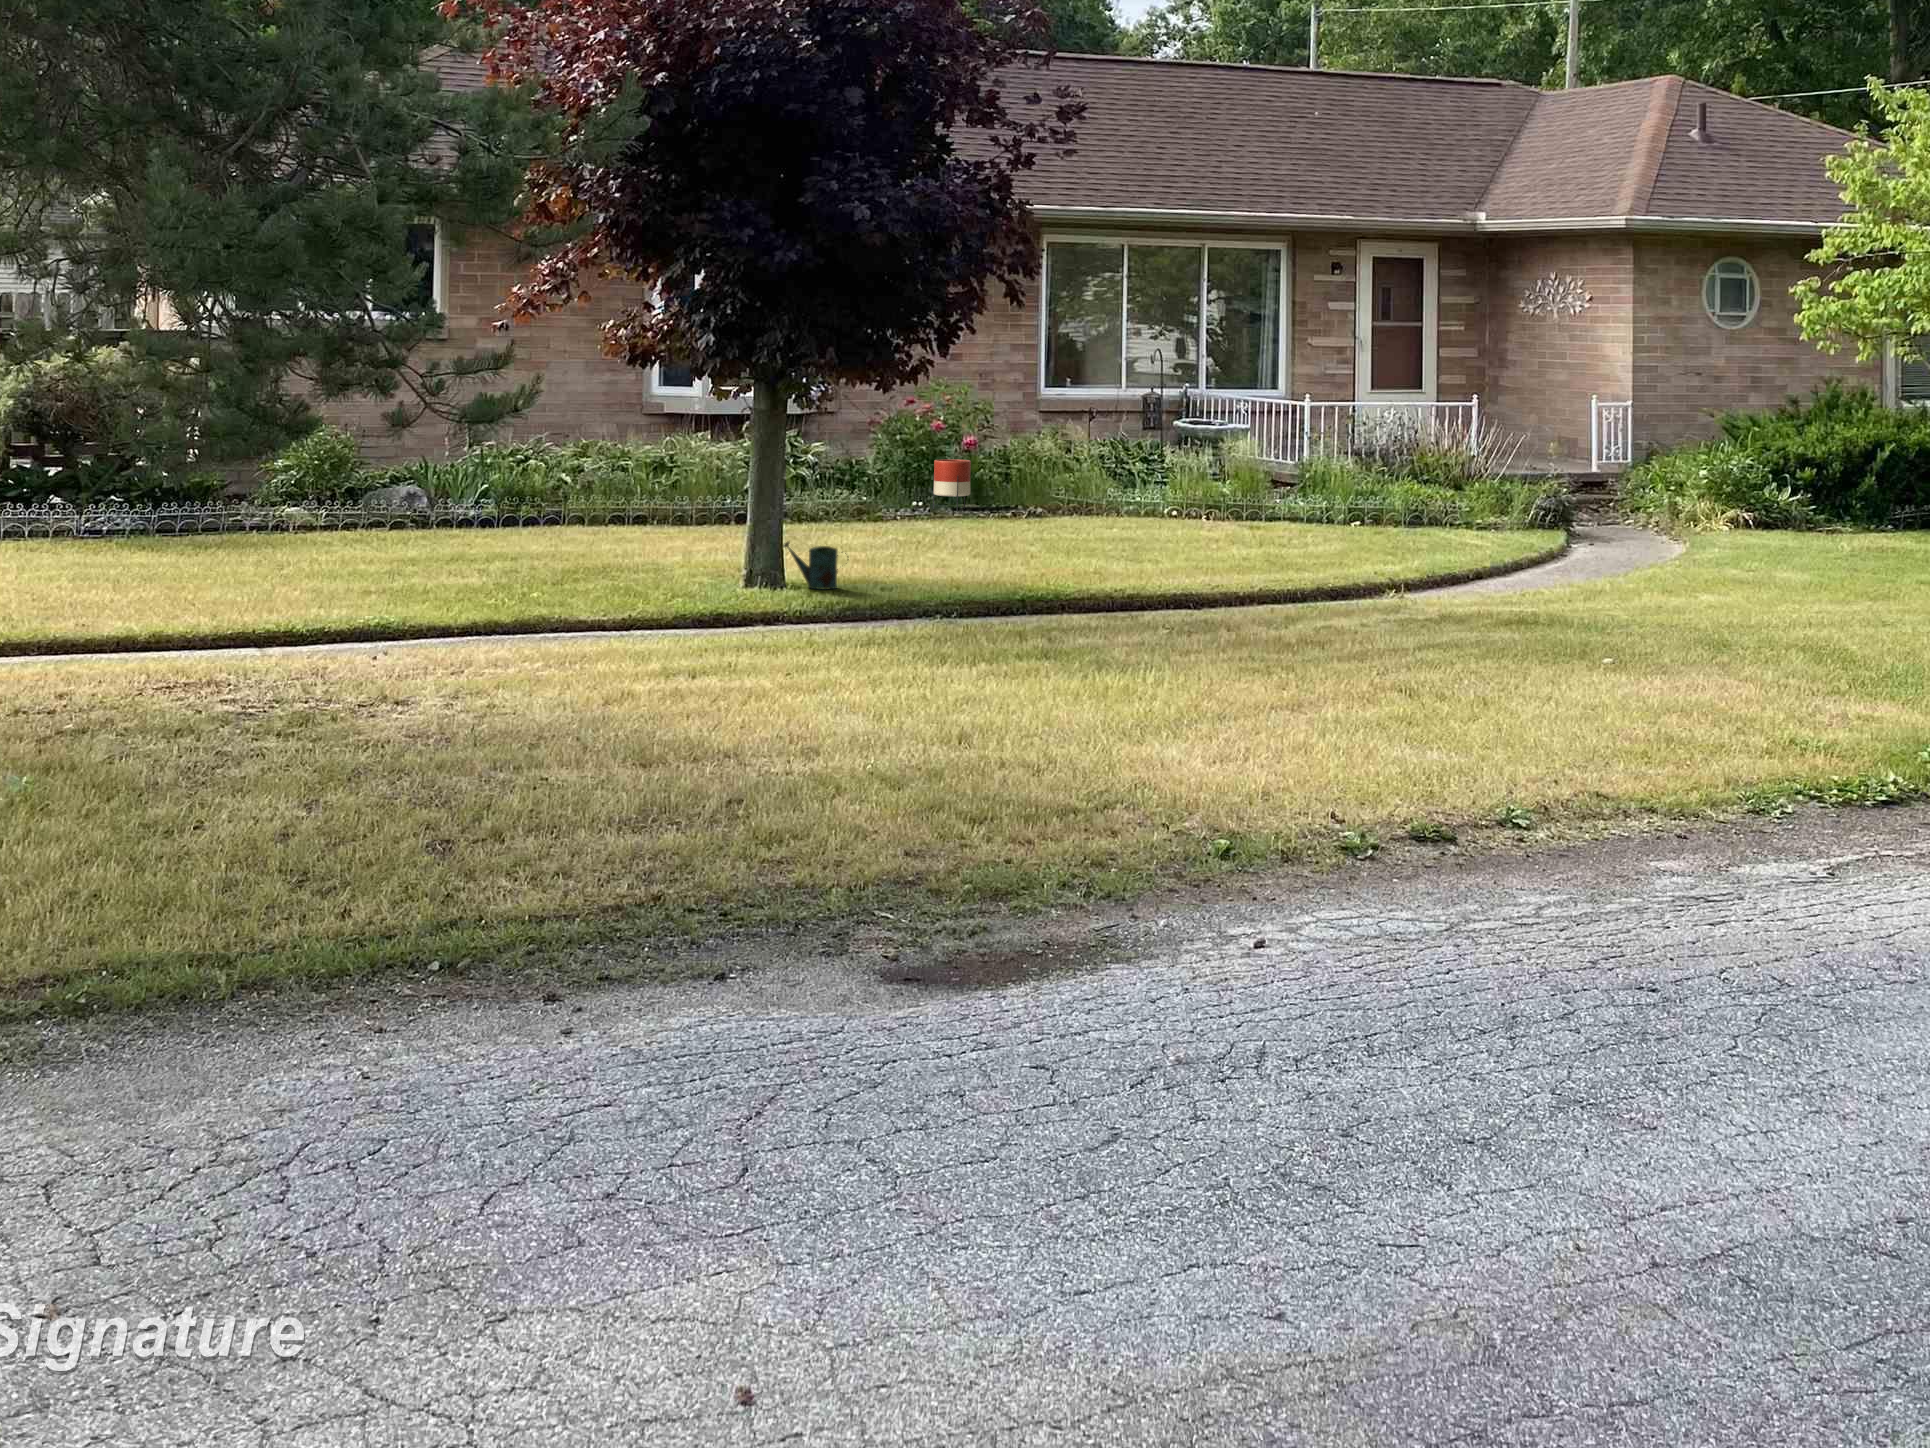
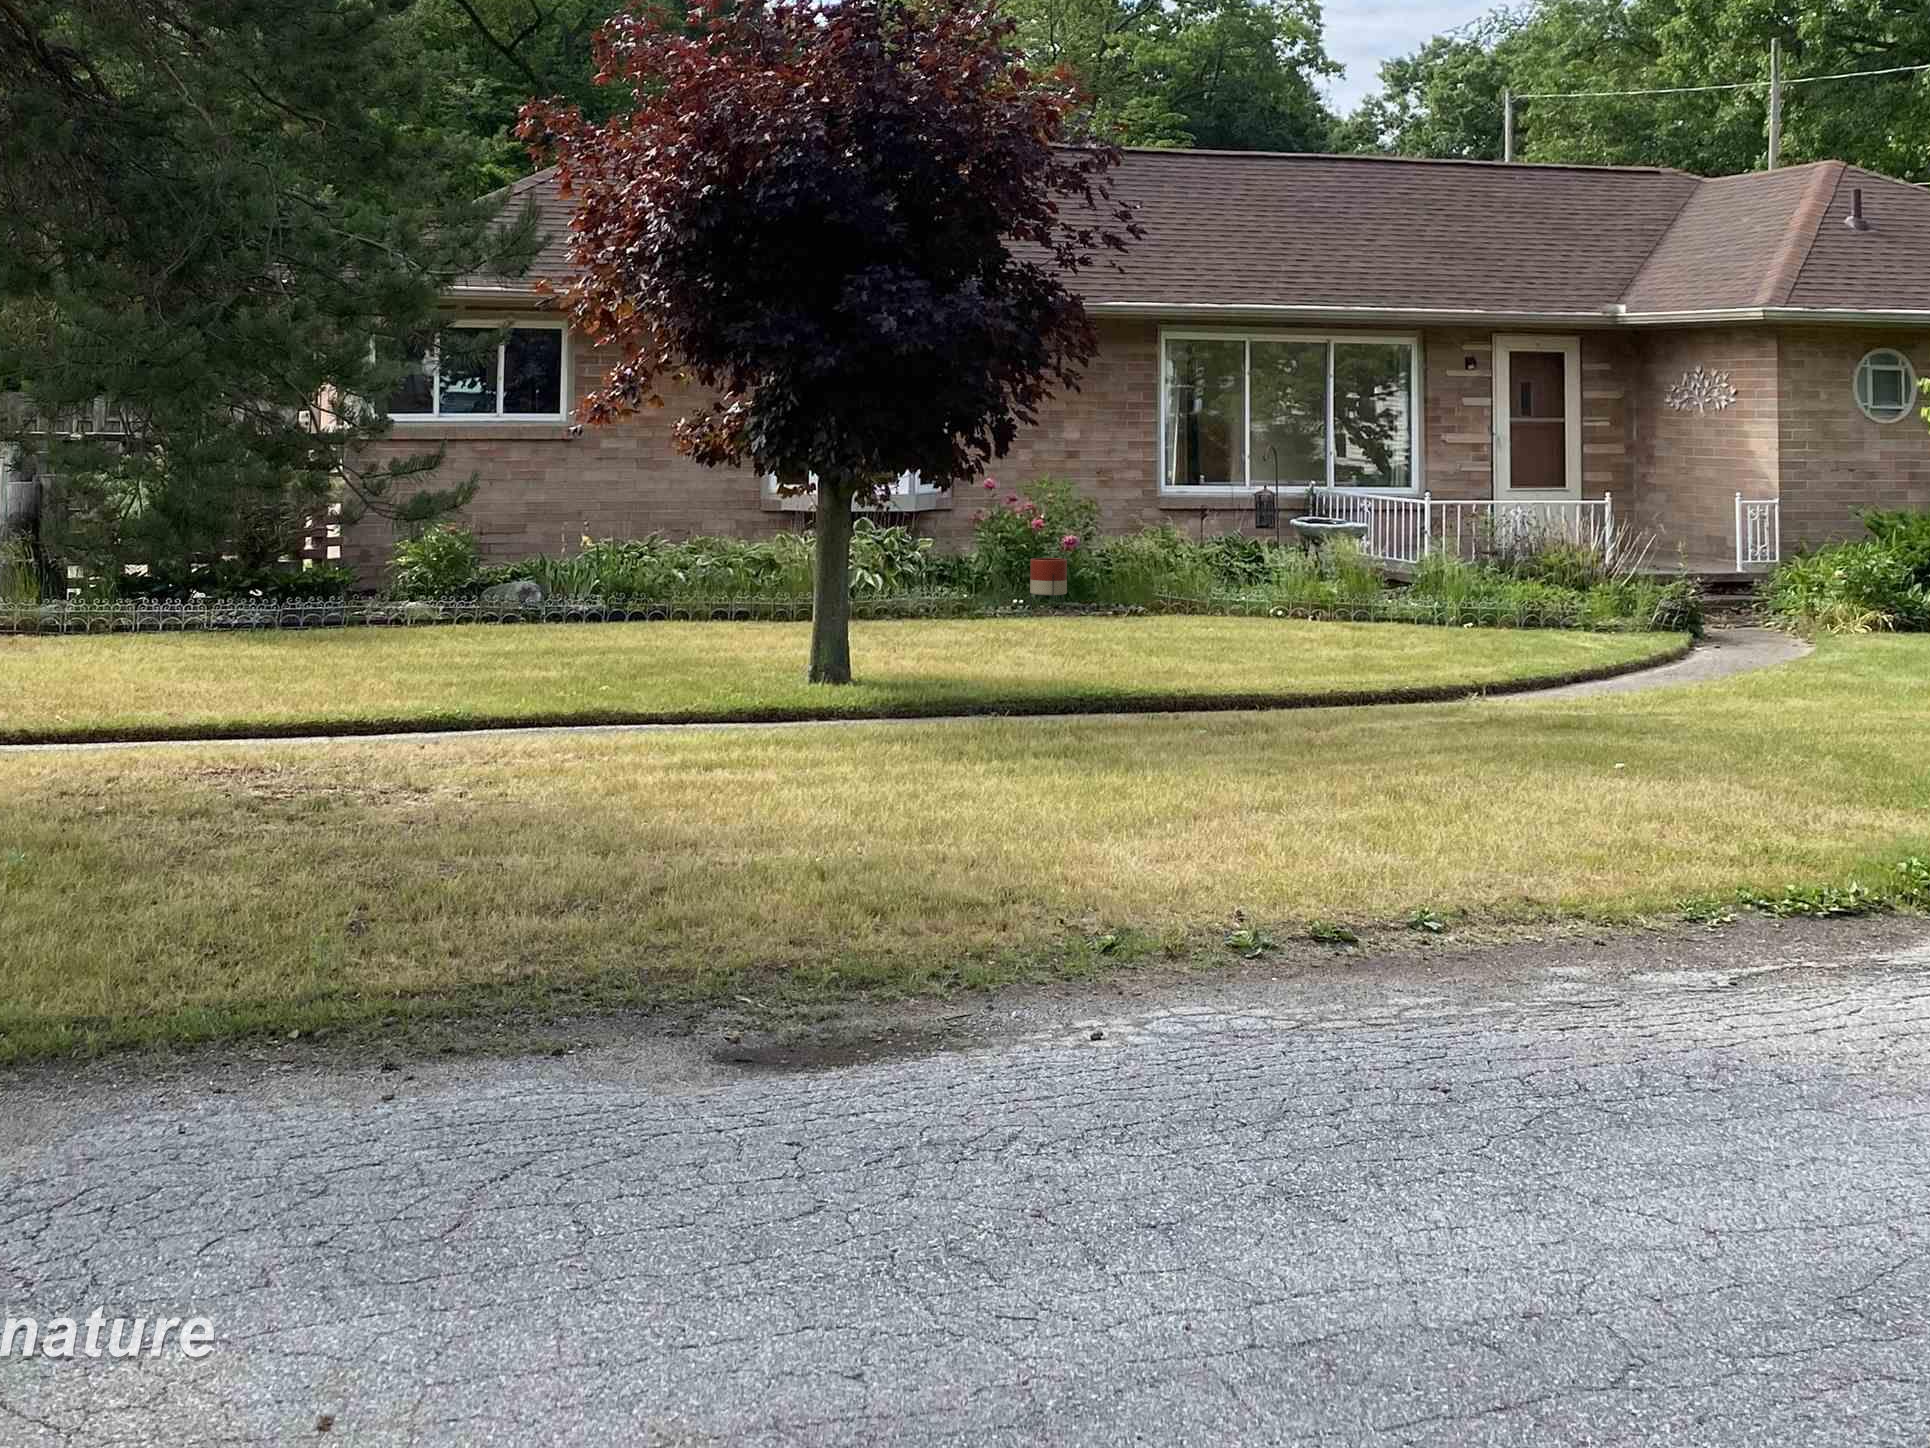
watering can: present [783,542,846,589] -> none [837,640,902,688]

